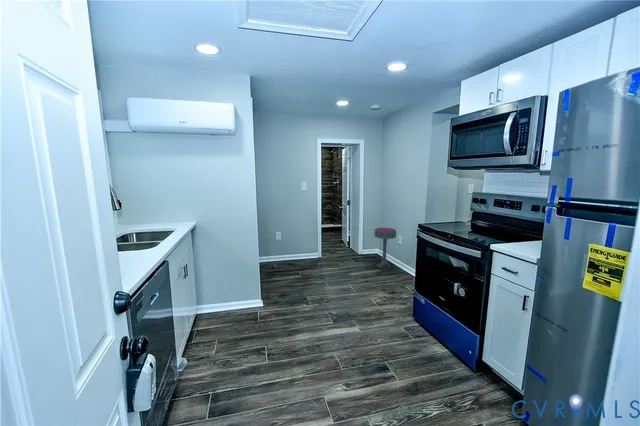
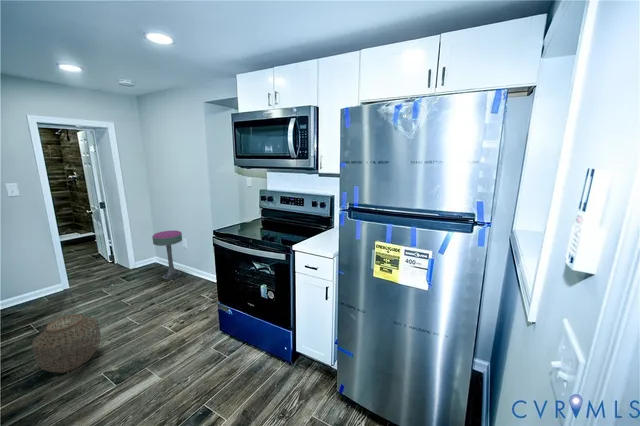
woven basket: none [307,265,336,299] -> present [32,314,101,372]

